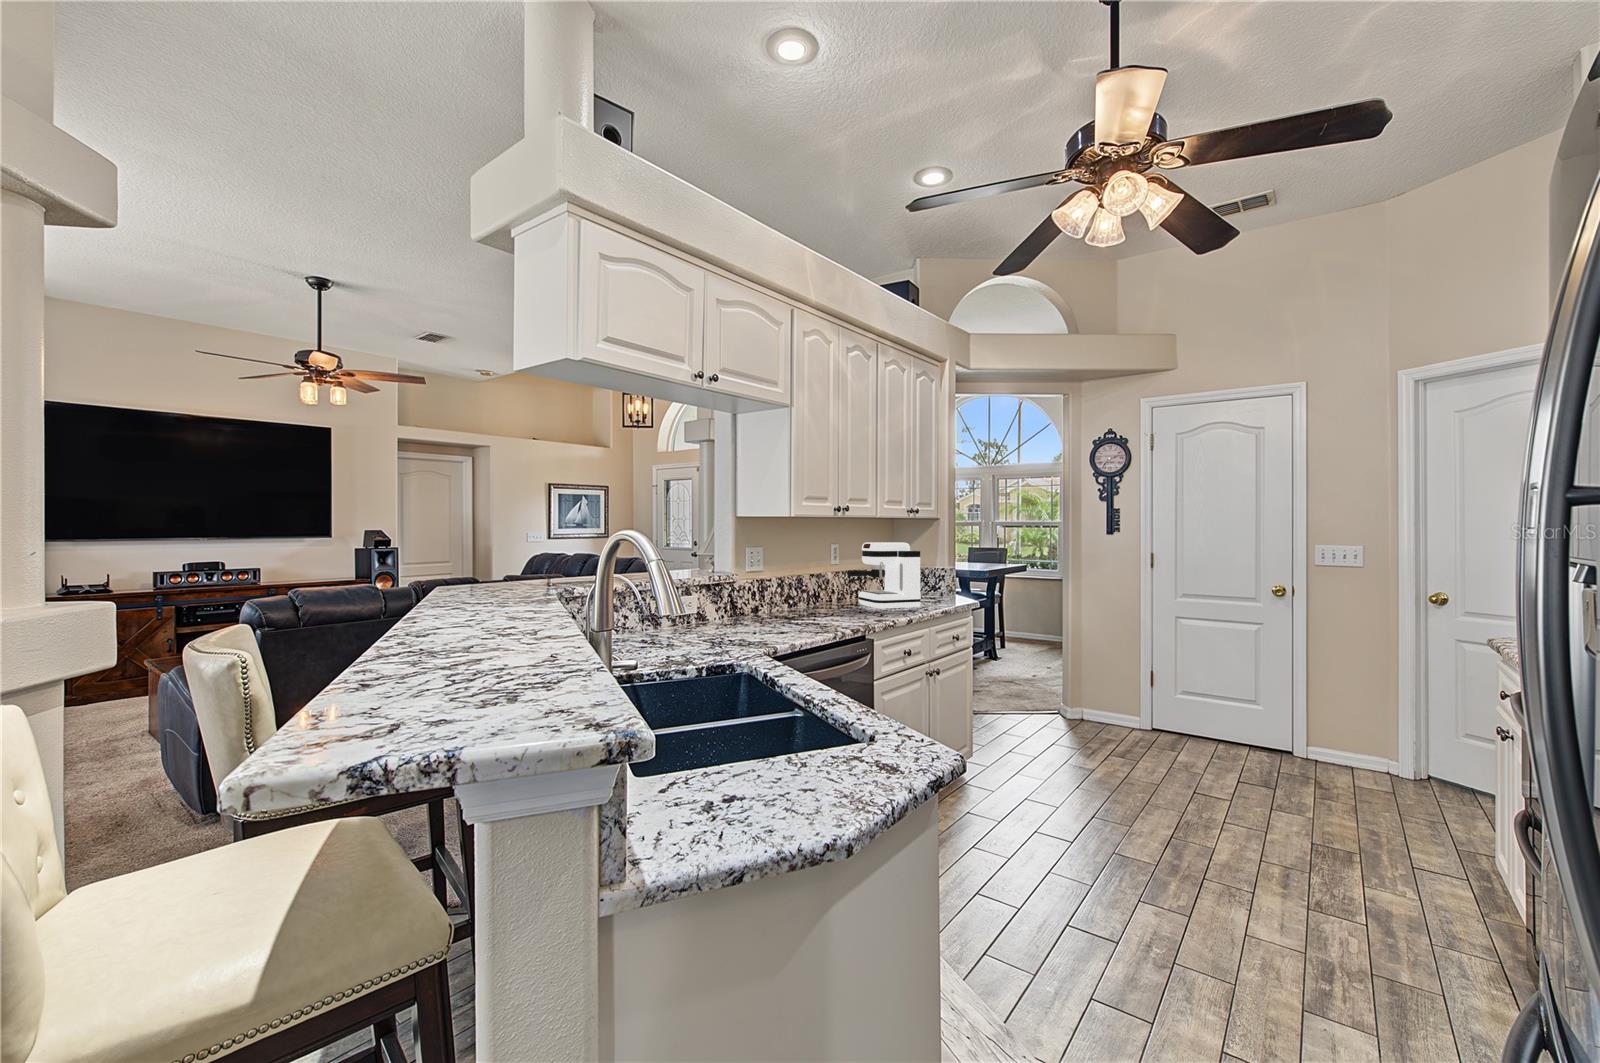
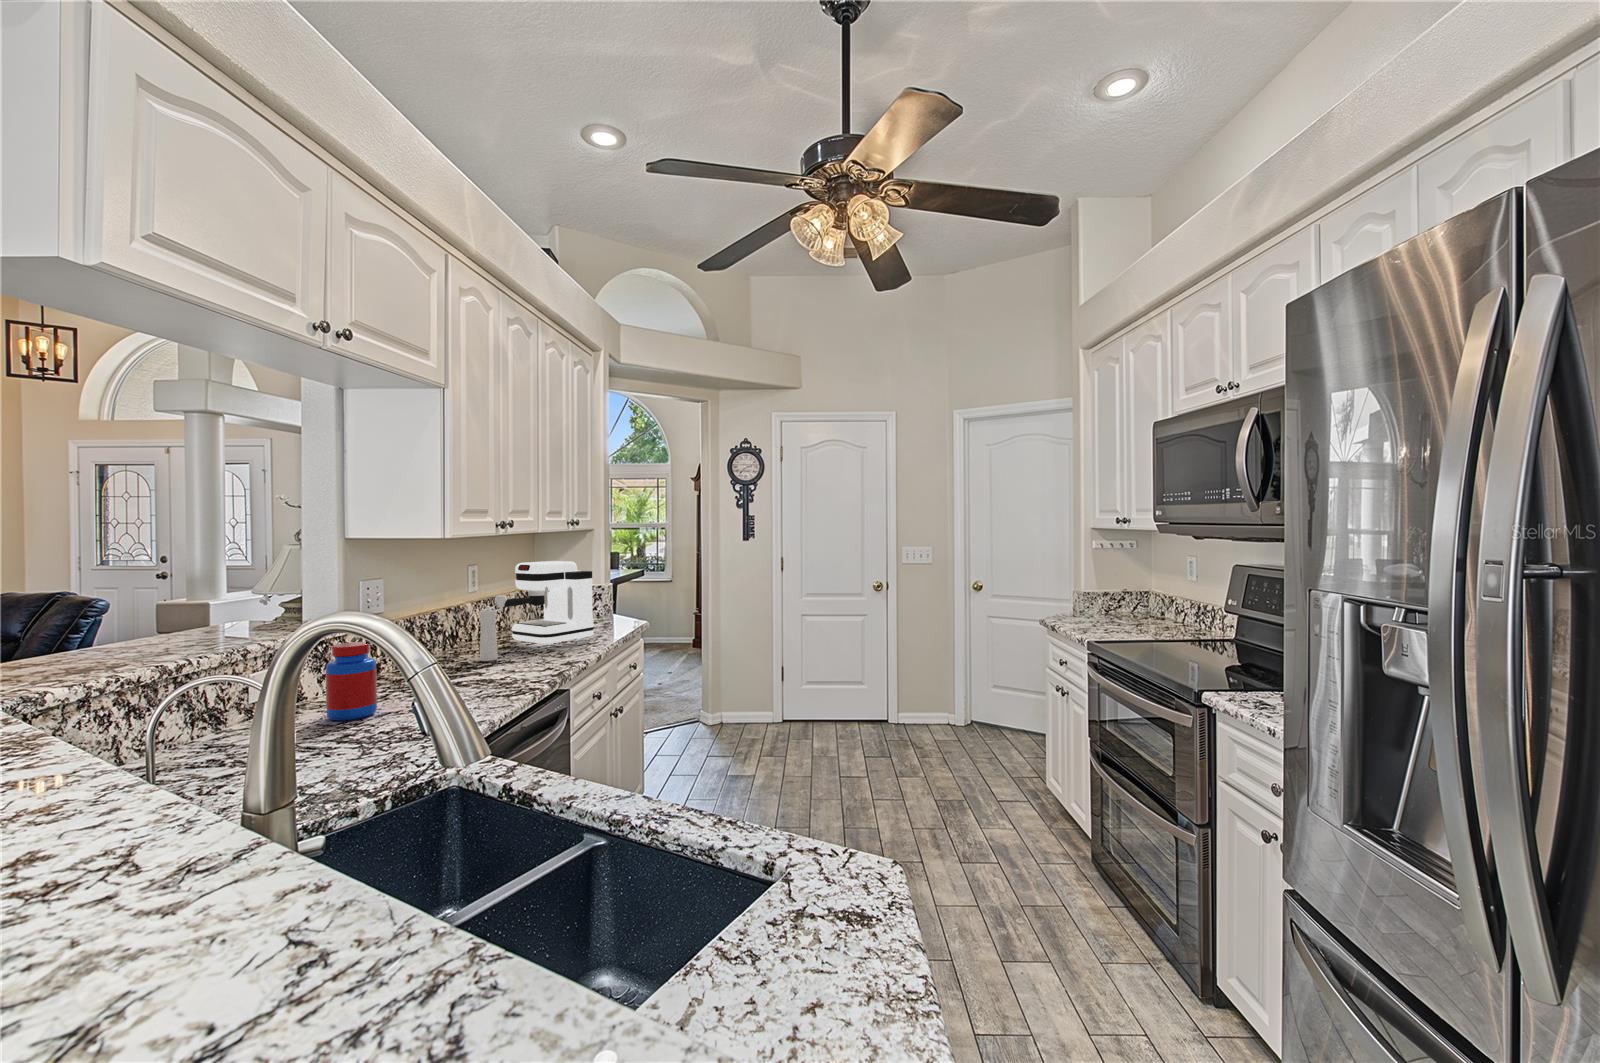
pepper mill: none [824,566,848,615] -> present [479,595,507,661]
jar: none [704,583,732,633] -> present [326,642,377,721]

